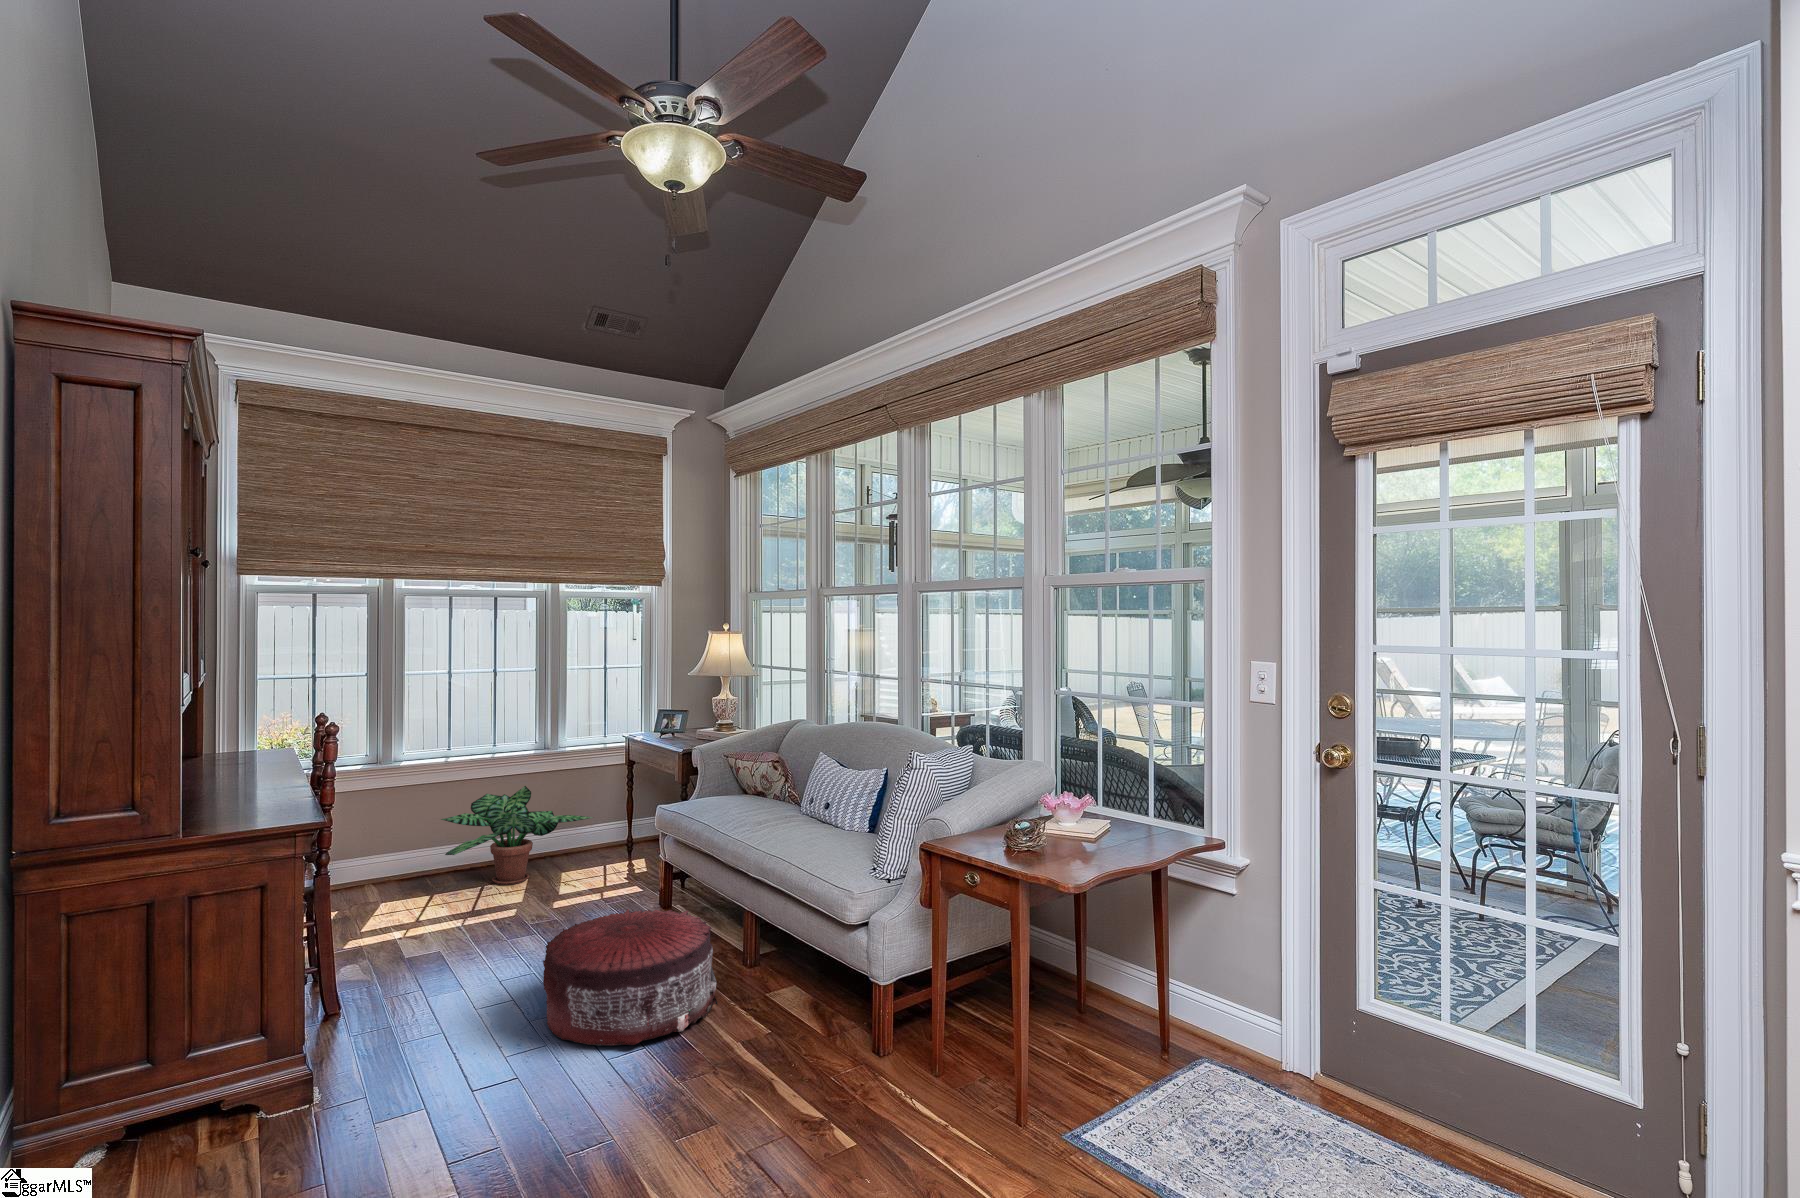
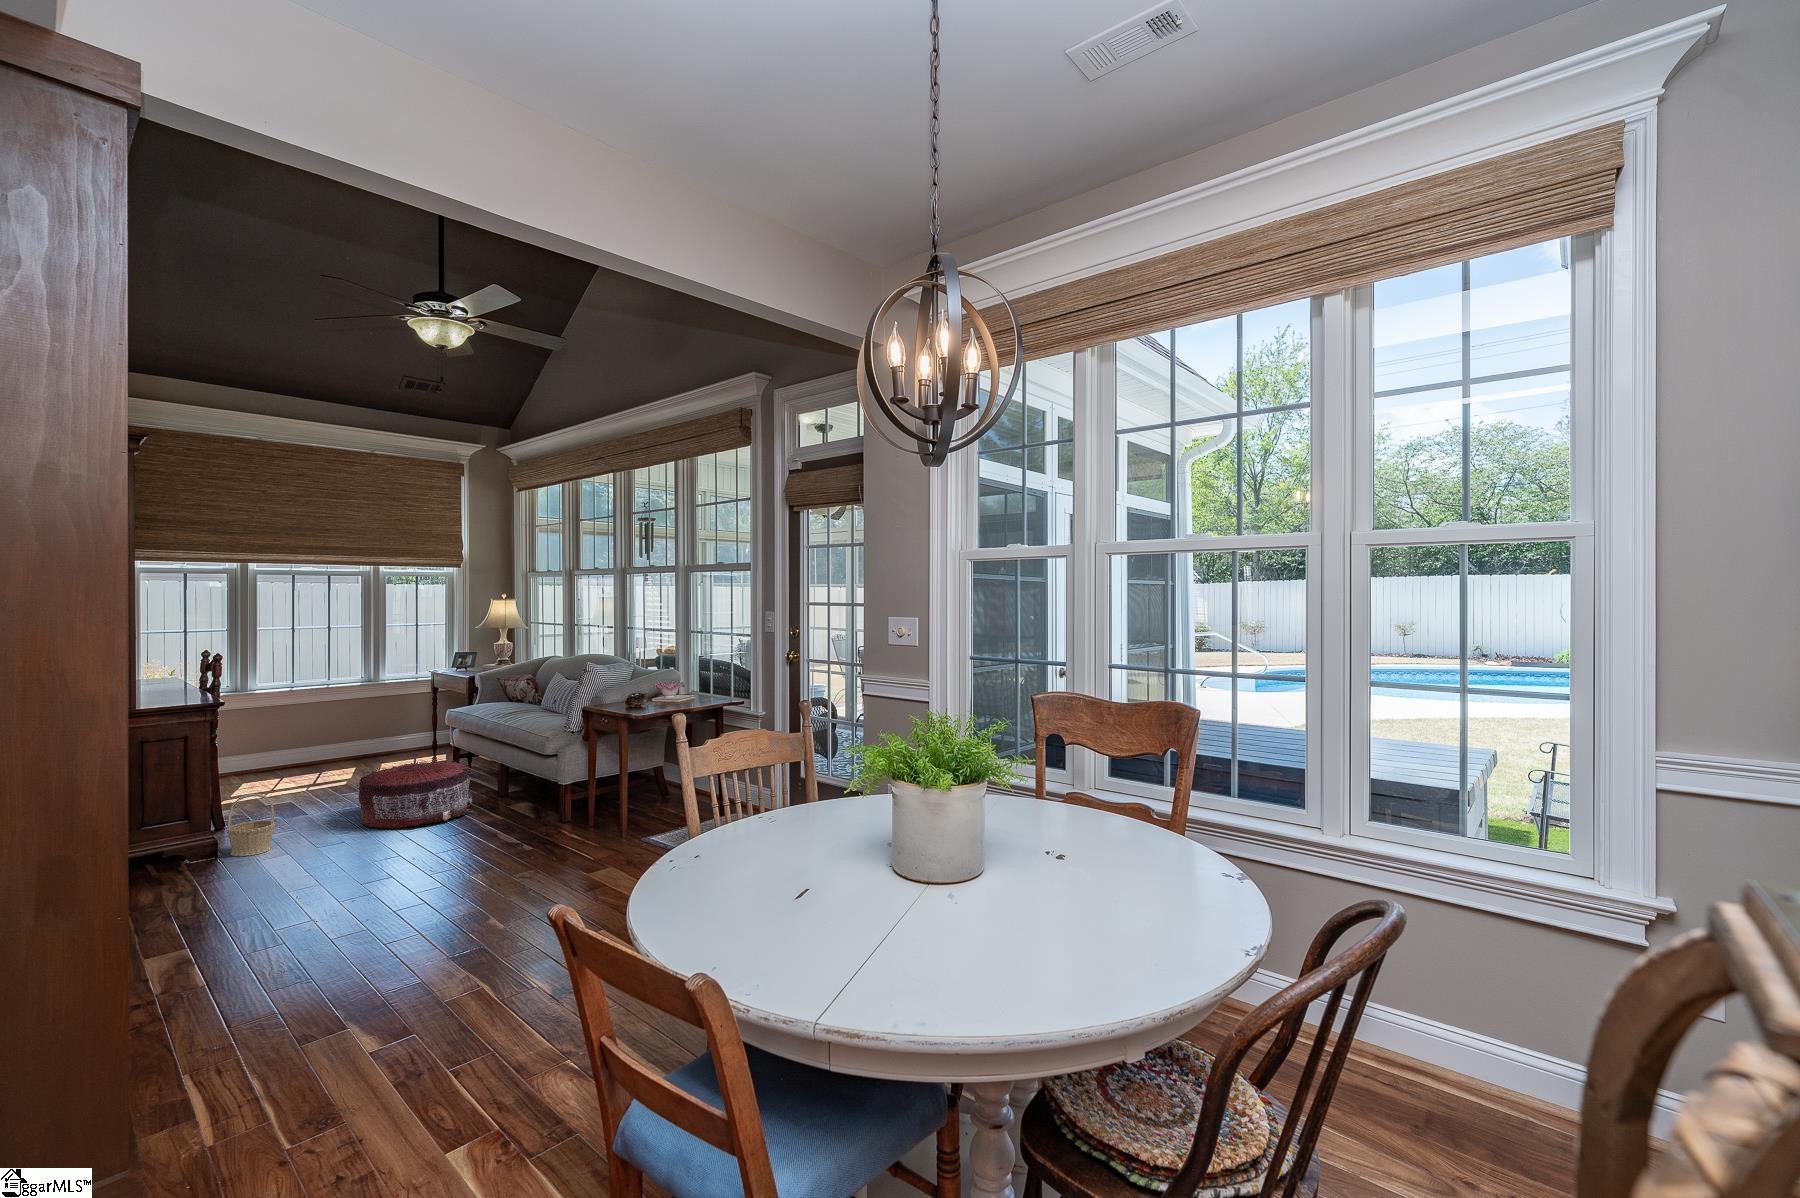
potted plant: present [441,786,592,885] -> none [288,703,405,770]
basket: none [334,993,414,1113] -> present [226,794,276,856]

